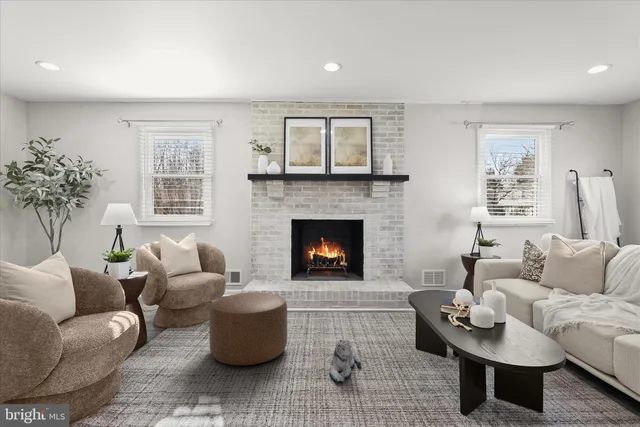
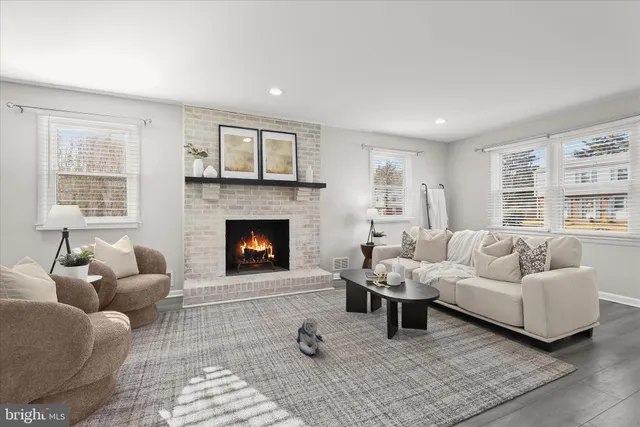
ottoman: present [209,292,287,365] -> none [173,288,252,361]

